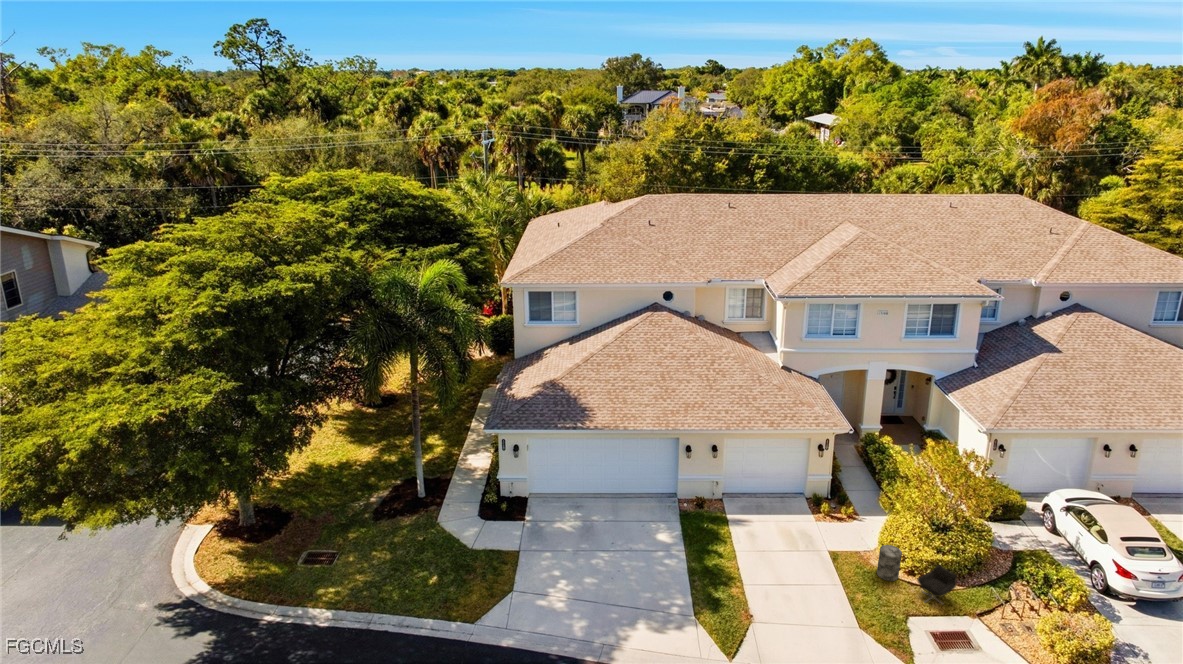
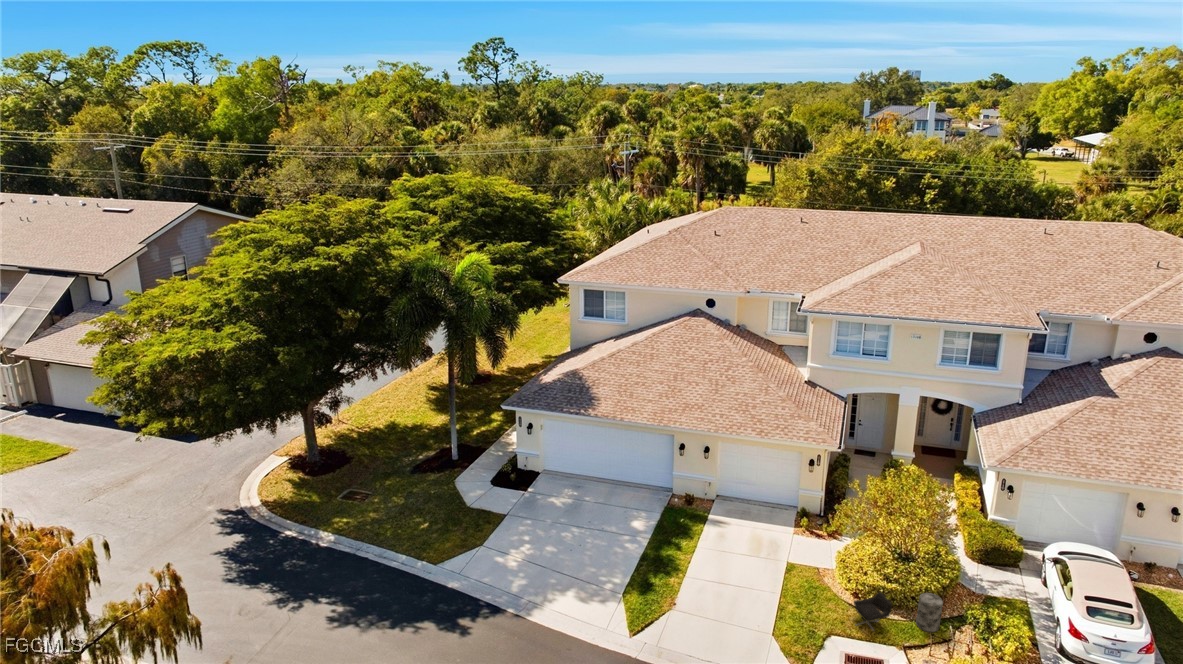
trash can: present [877,545,902,581] -> present [916,593,943,632]

